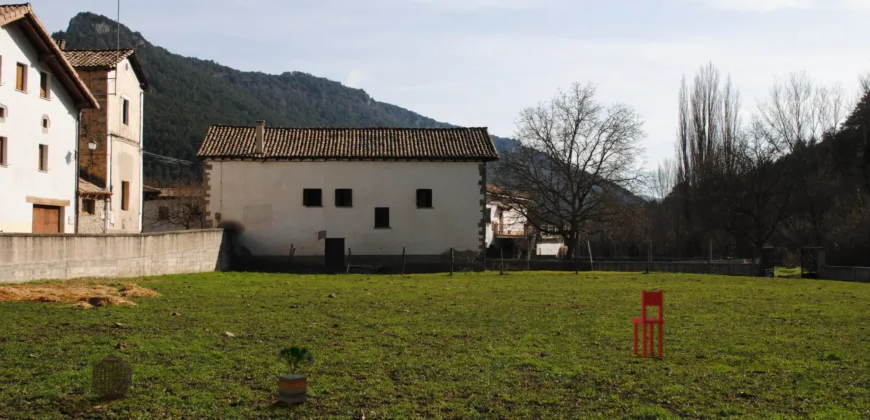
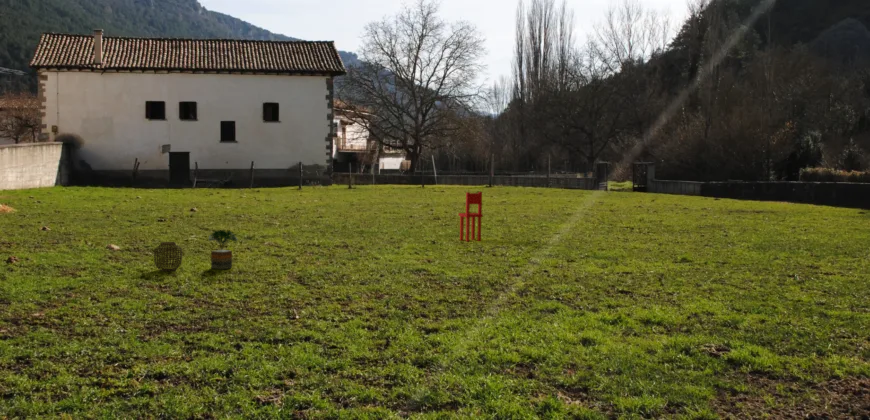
woven basket: present [92,357,132,399] -> present [154,242,182,271]

